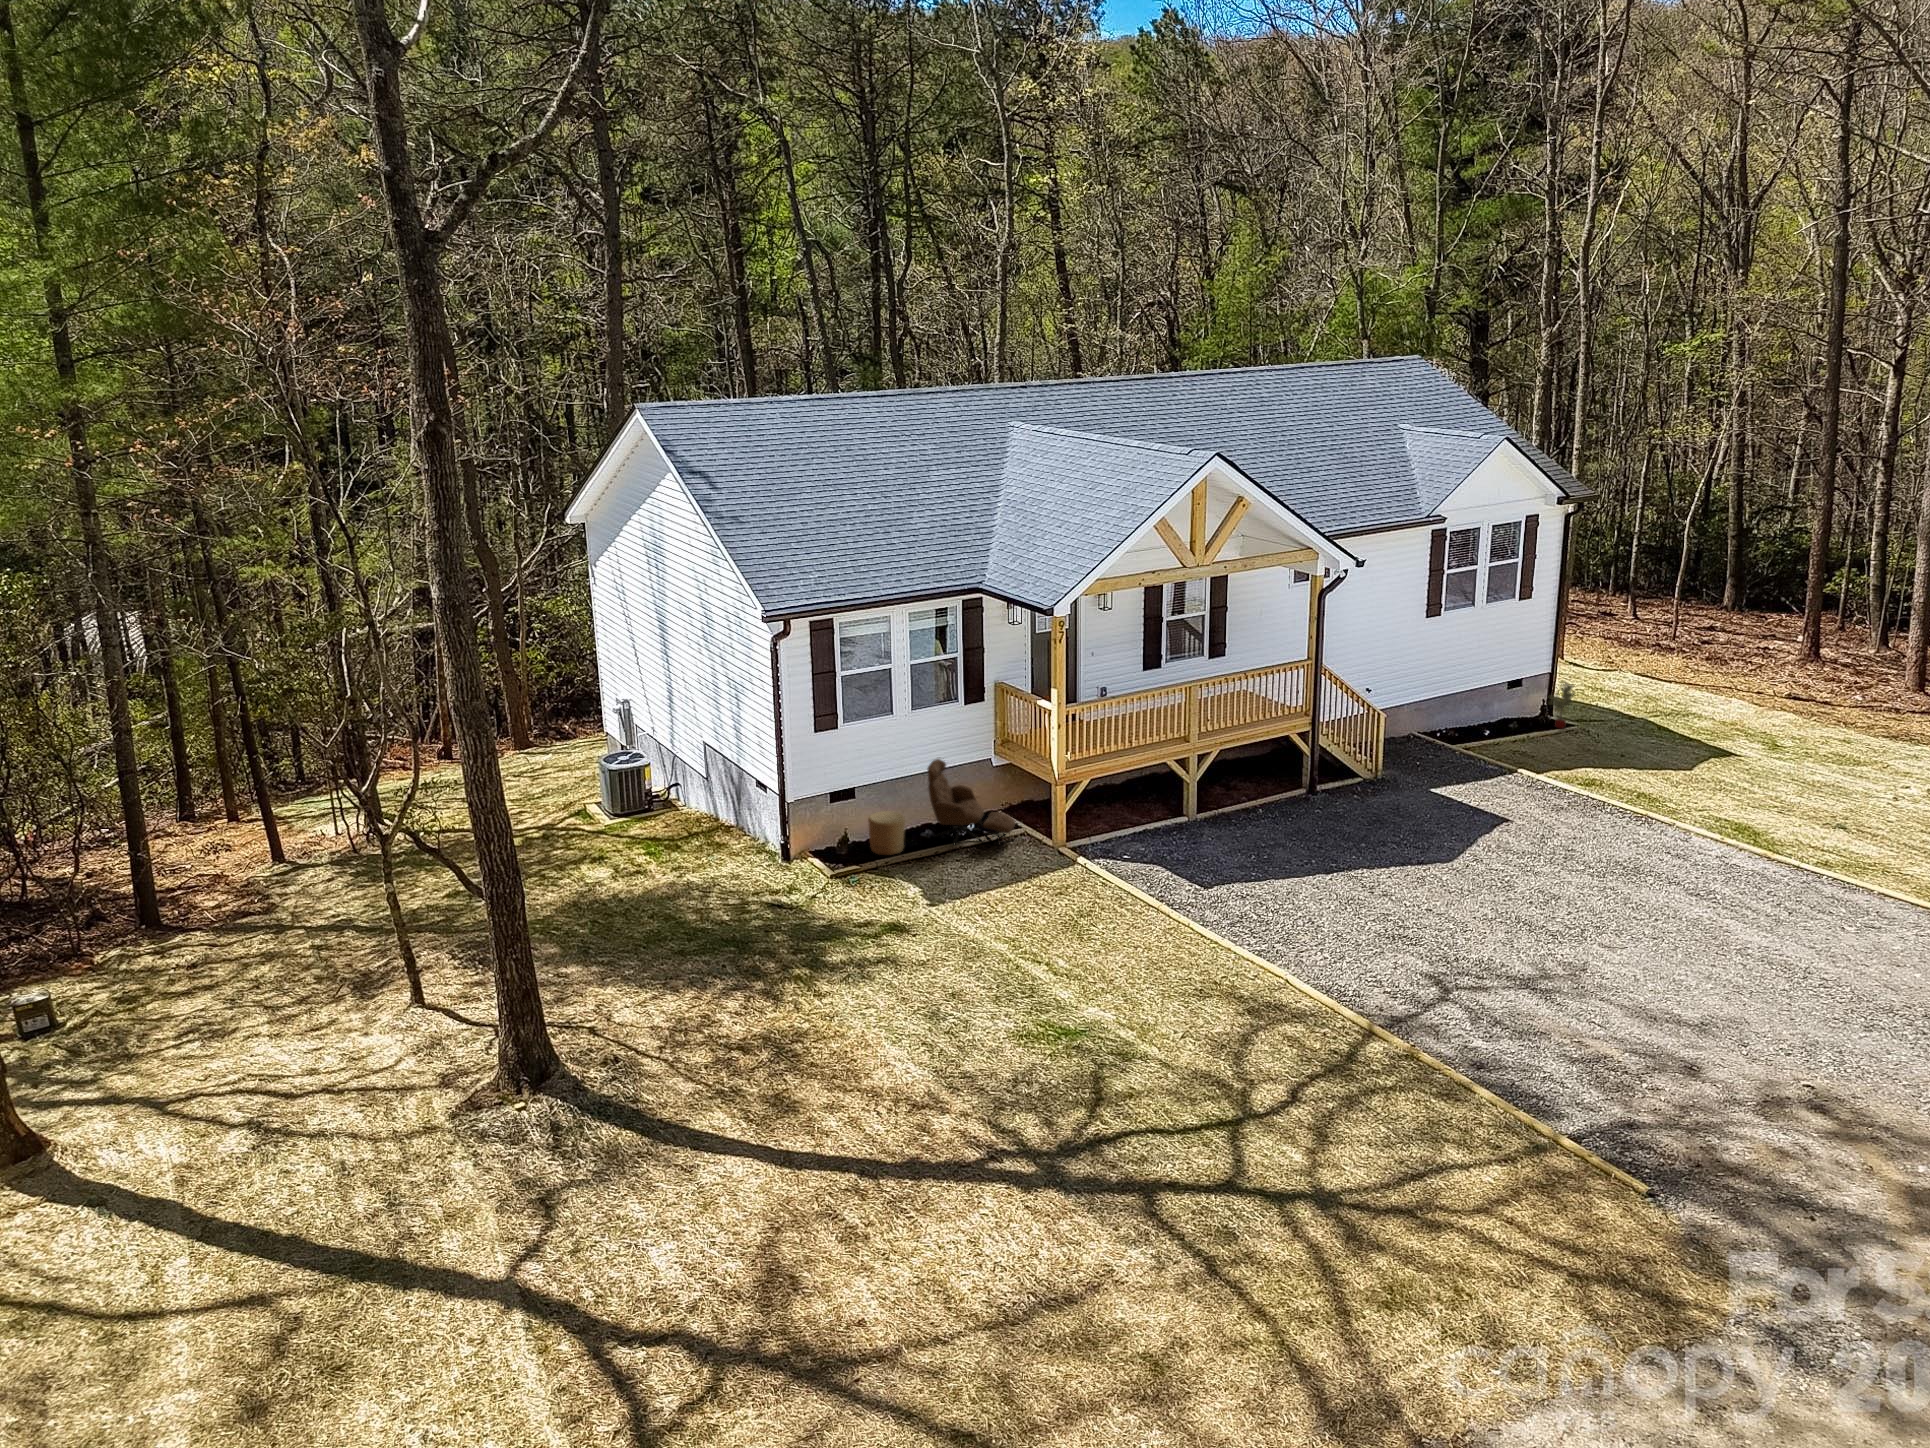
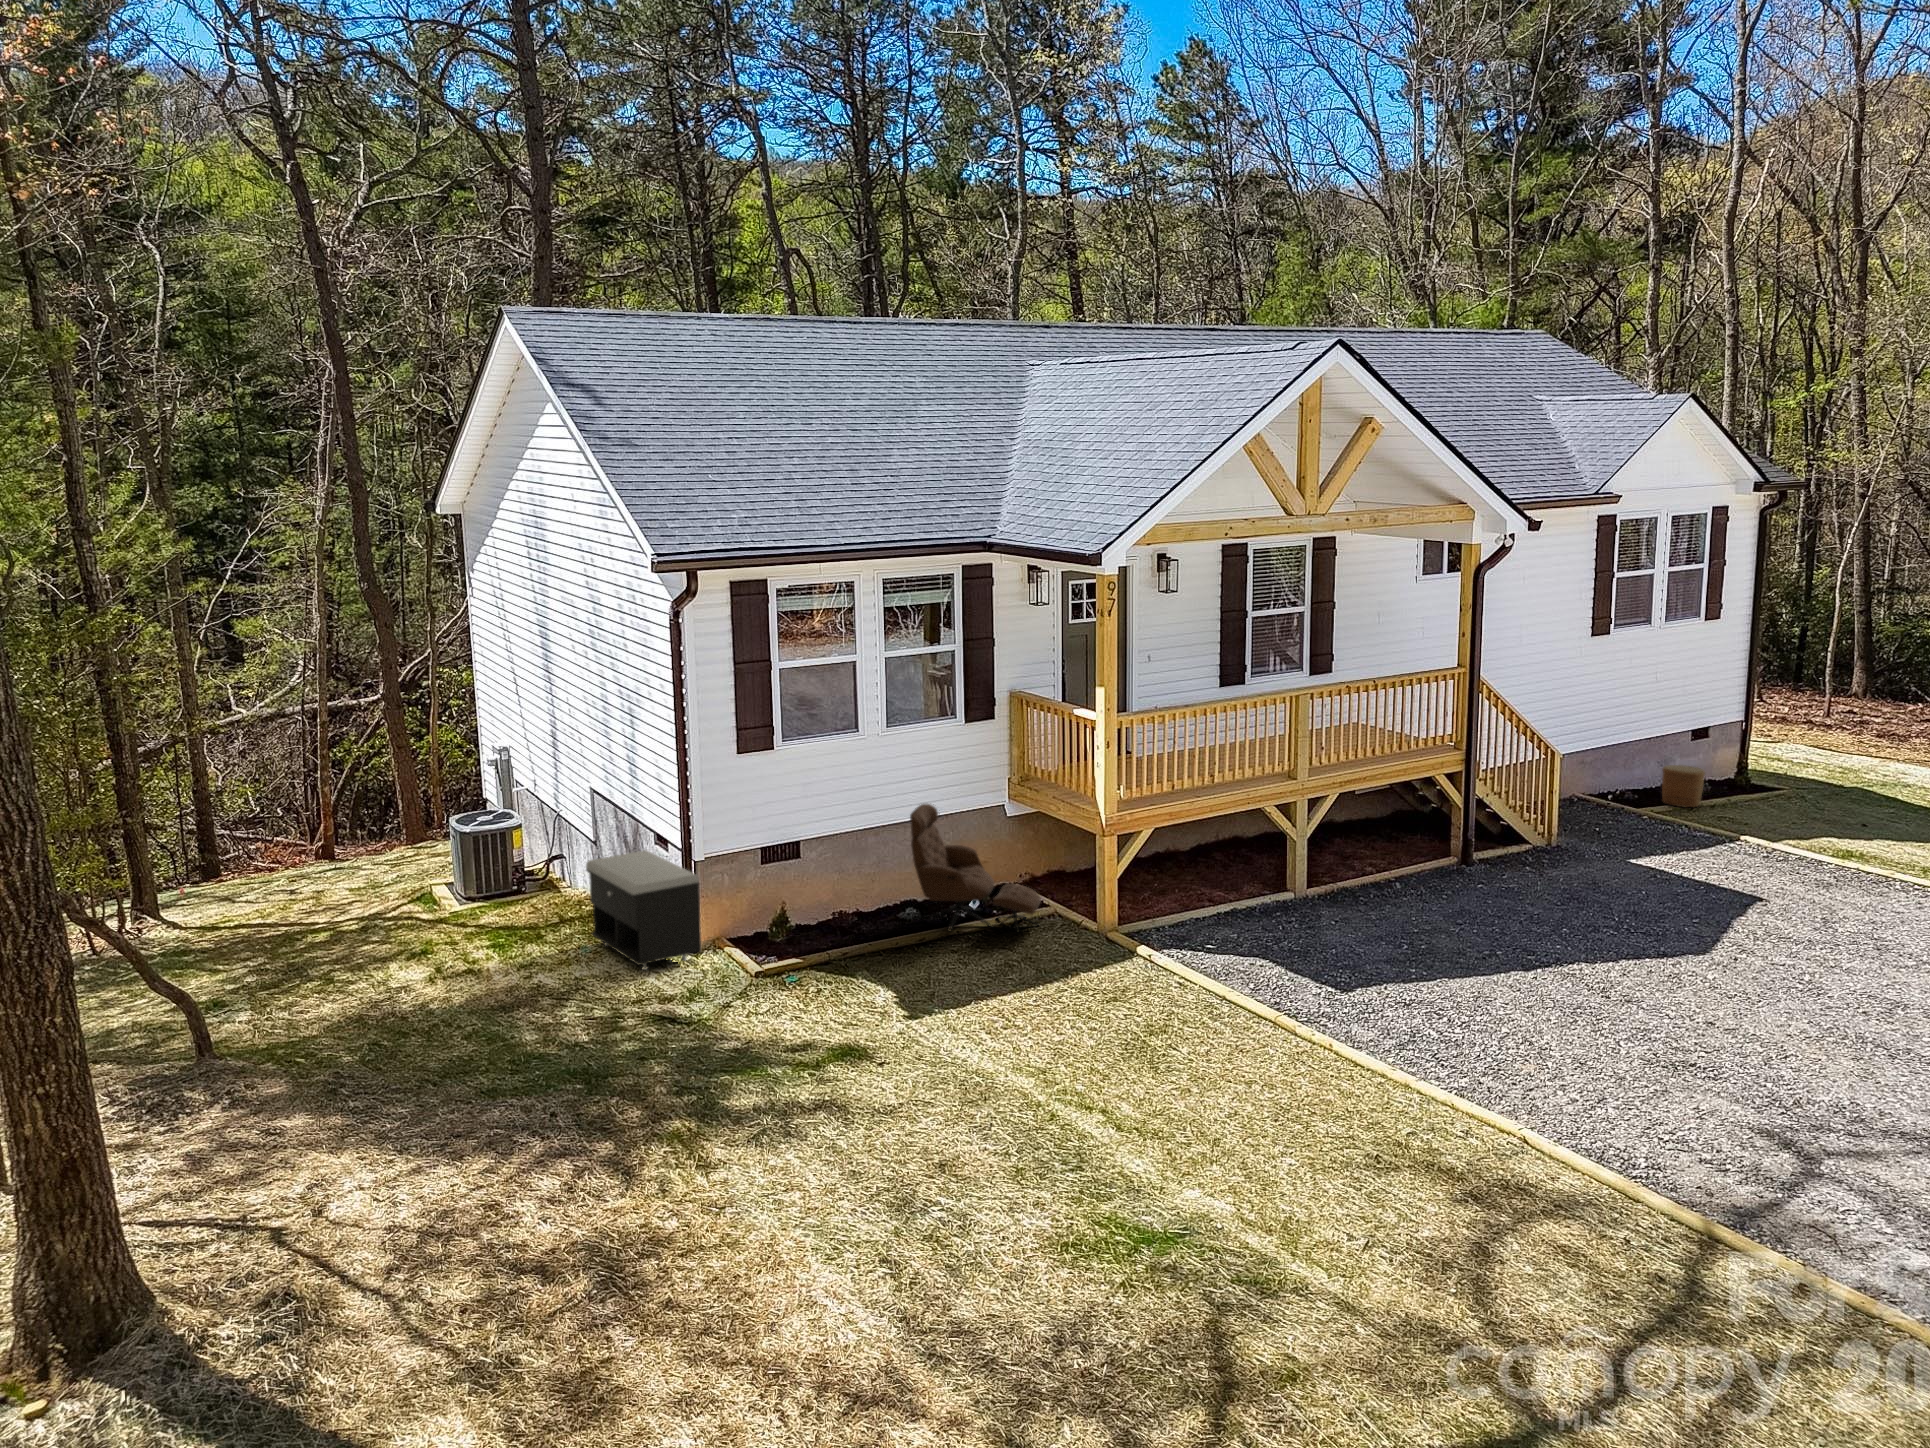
potted tree: present [1550,683,1574,729] -> none [1748,727,1787,793]
storage bench: none [714,792,792,873] -> present [586,850,701,970]
woven basket: present [868,811,905,855] -> present [1662,765,1705,807]

